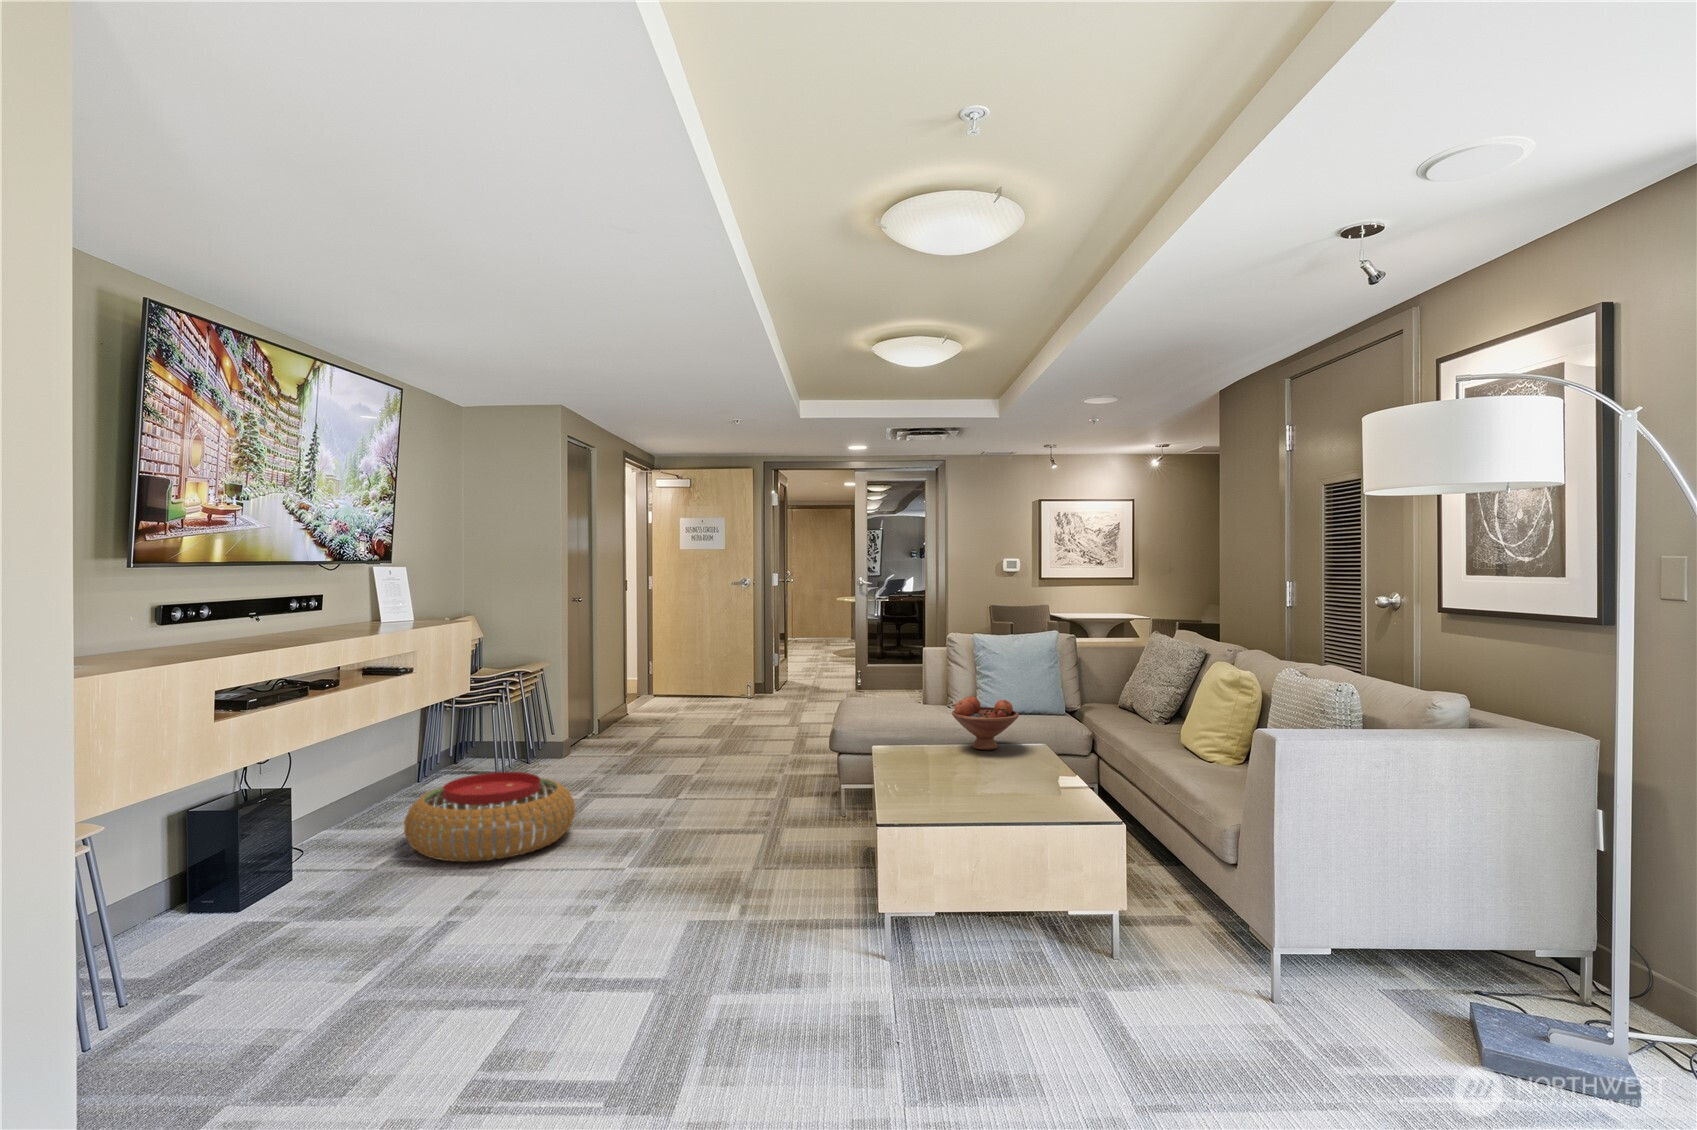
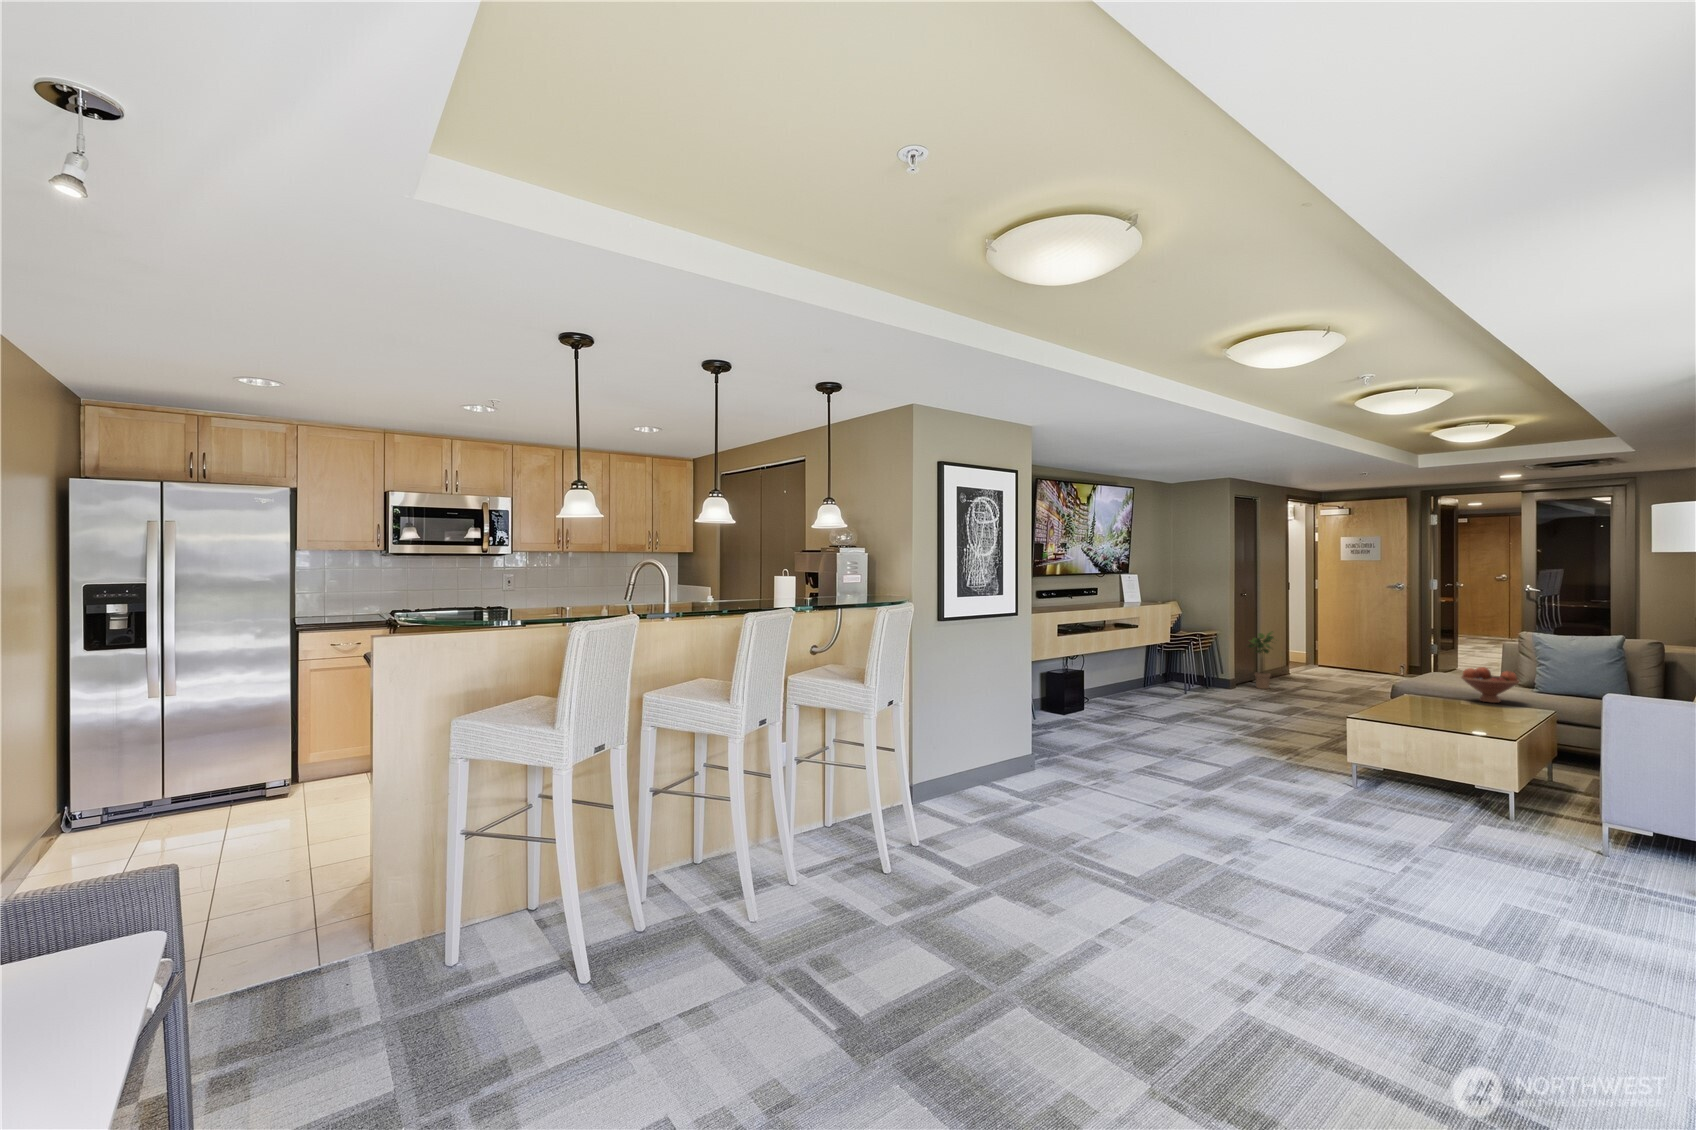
potted plant: none [584,656,633,751] -> present [1248,632,1274,689]
pouf: present [404,772,575,862] -> none [1131,680,1215,717]

